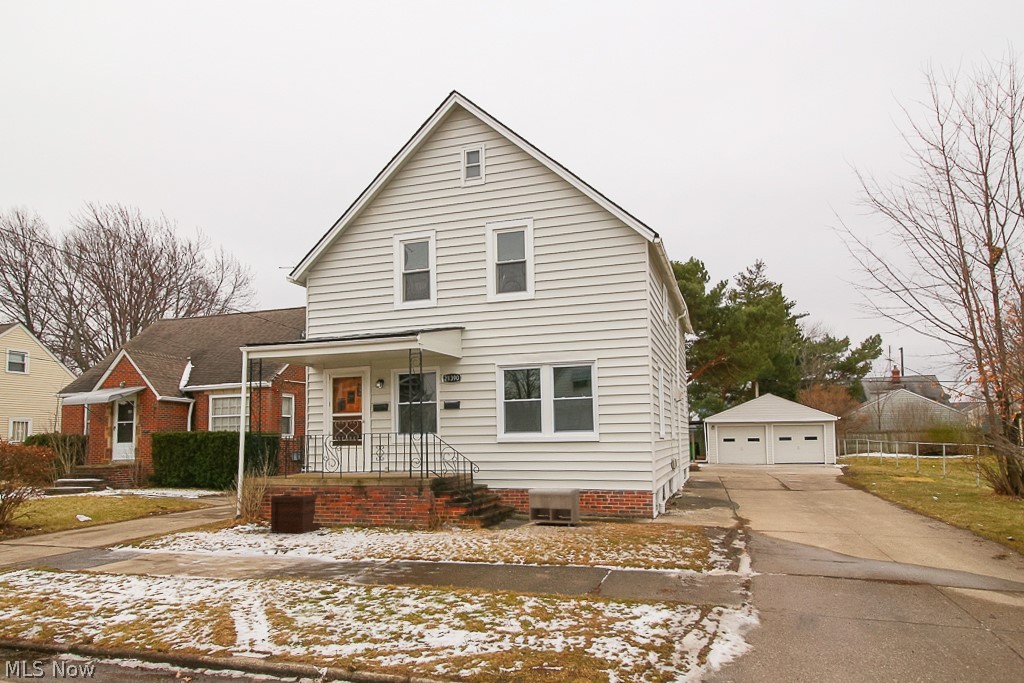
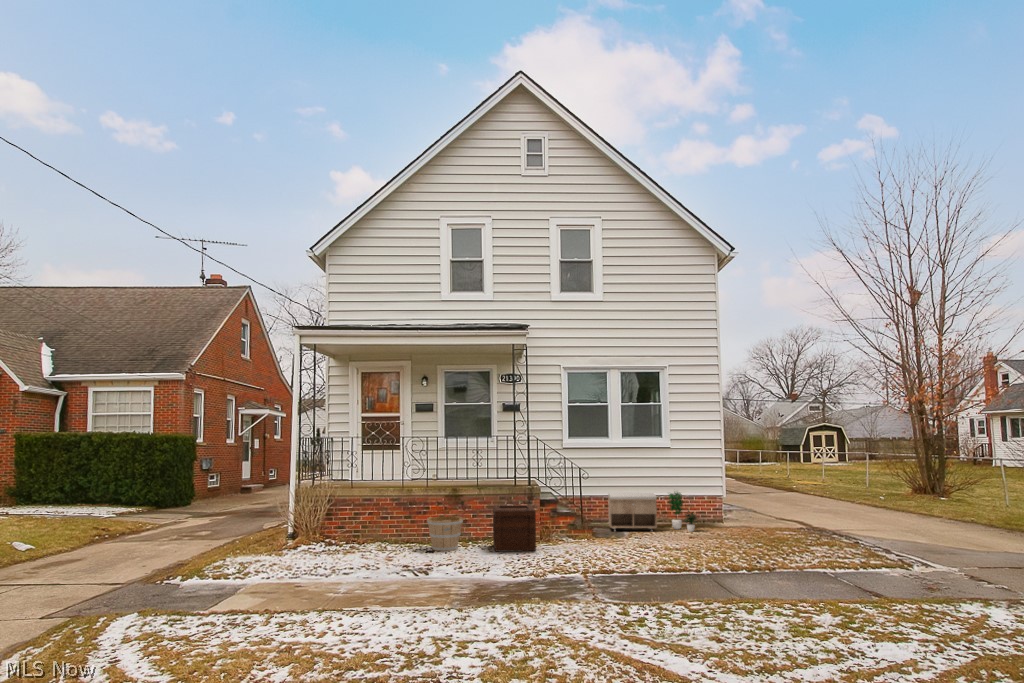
potted plant: none [590,485,614,528] -> present [669,492,697,532]
wooden crate: present [271,494,321,533] -> present [493,505,536,552]
wooden bucket: none [328,503,361,534] -> present [427,516,463,551]

